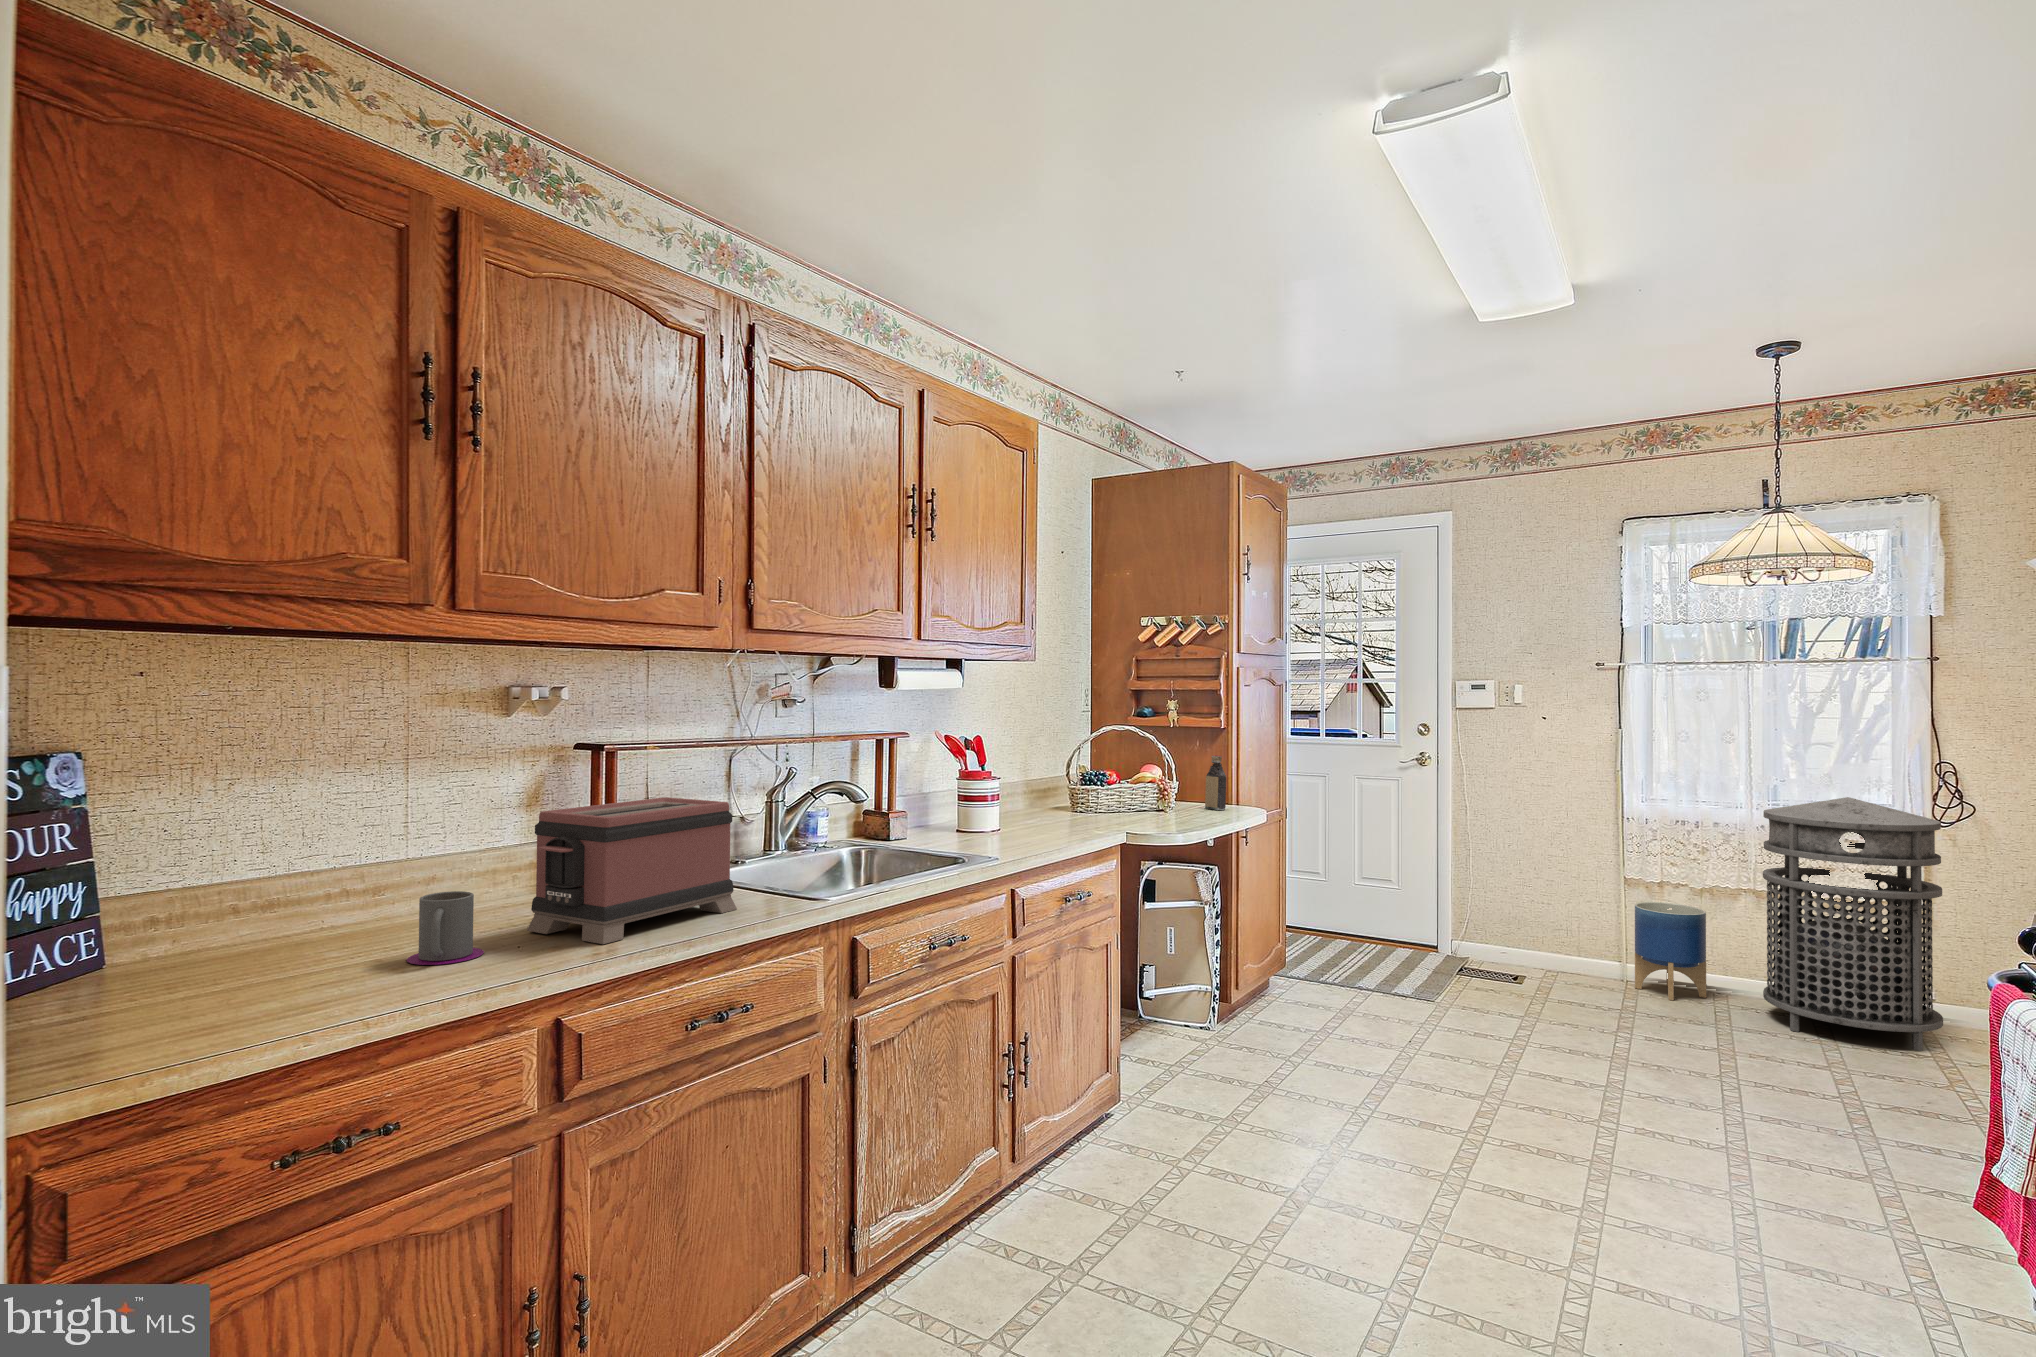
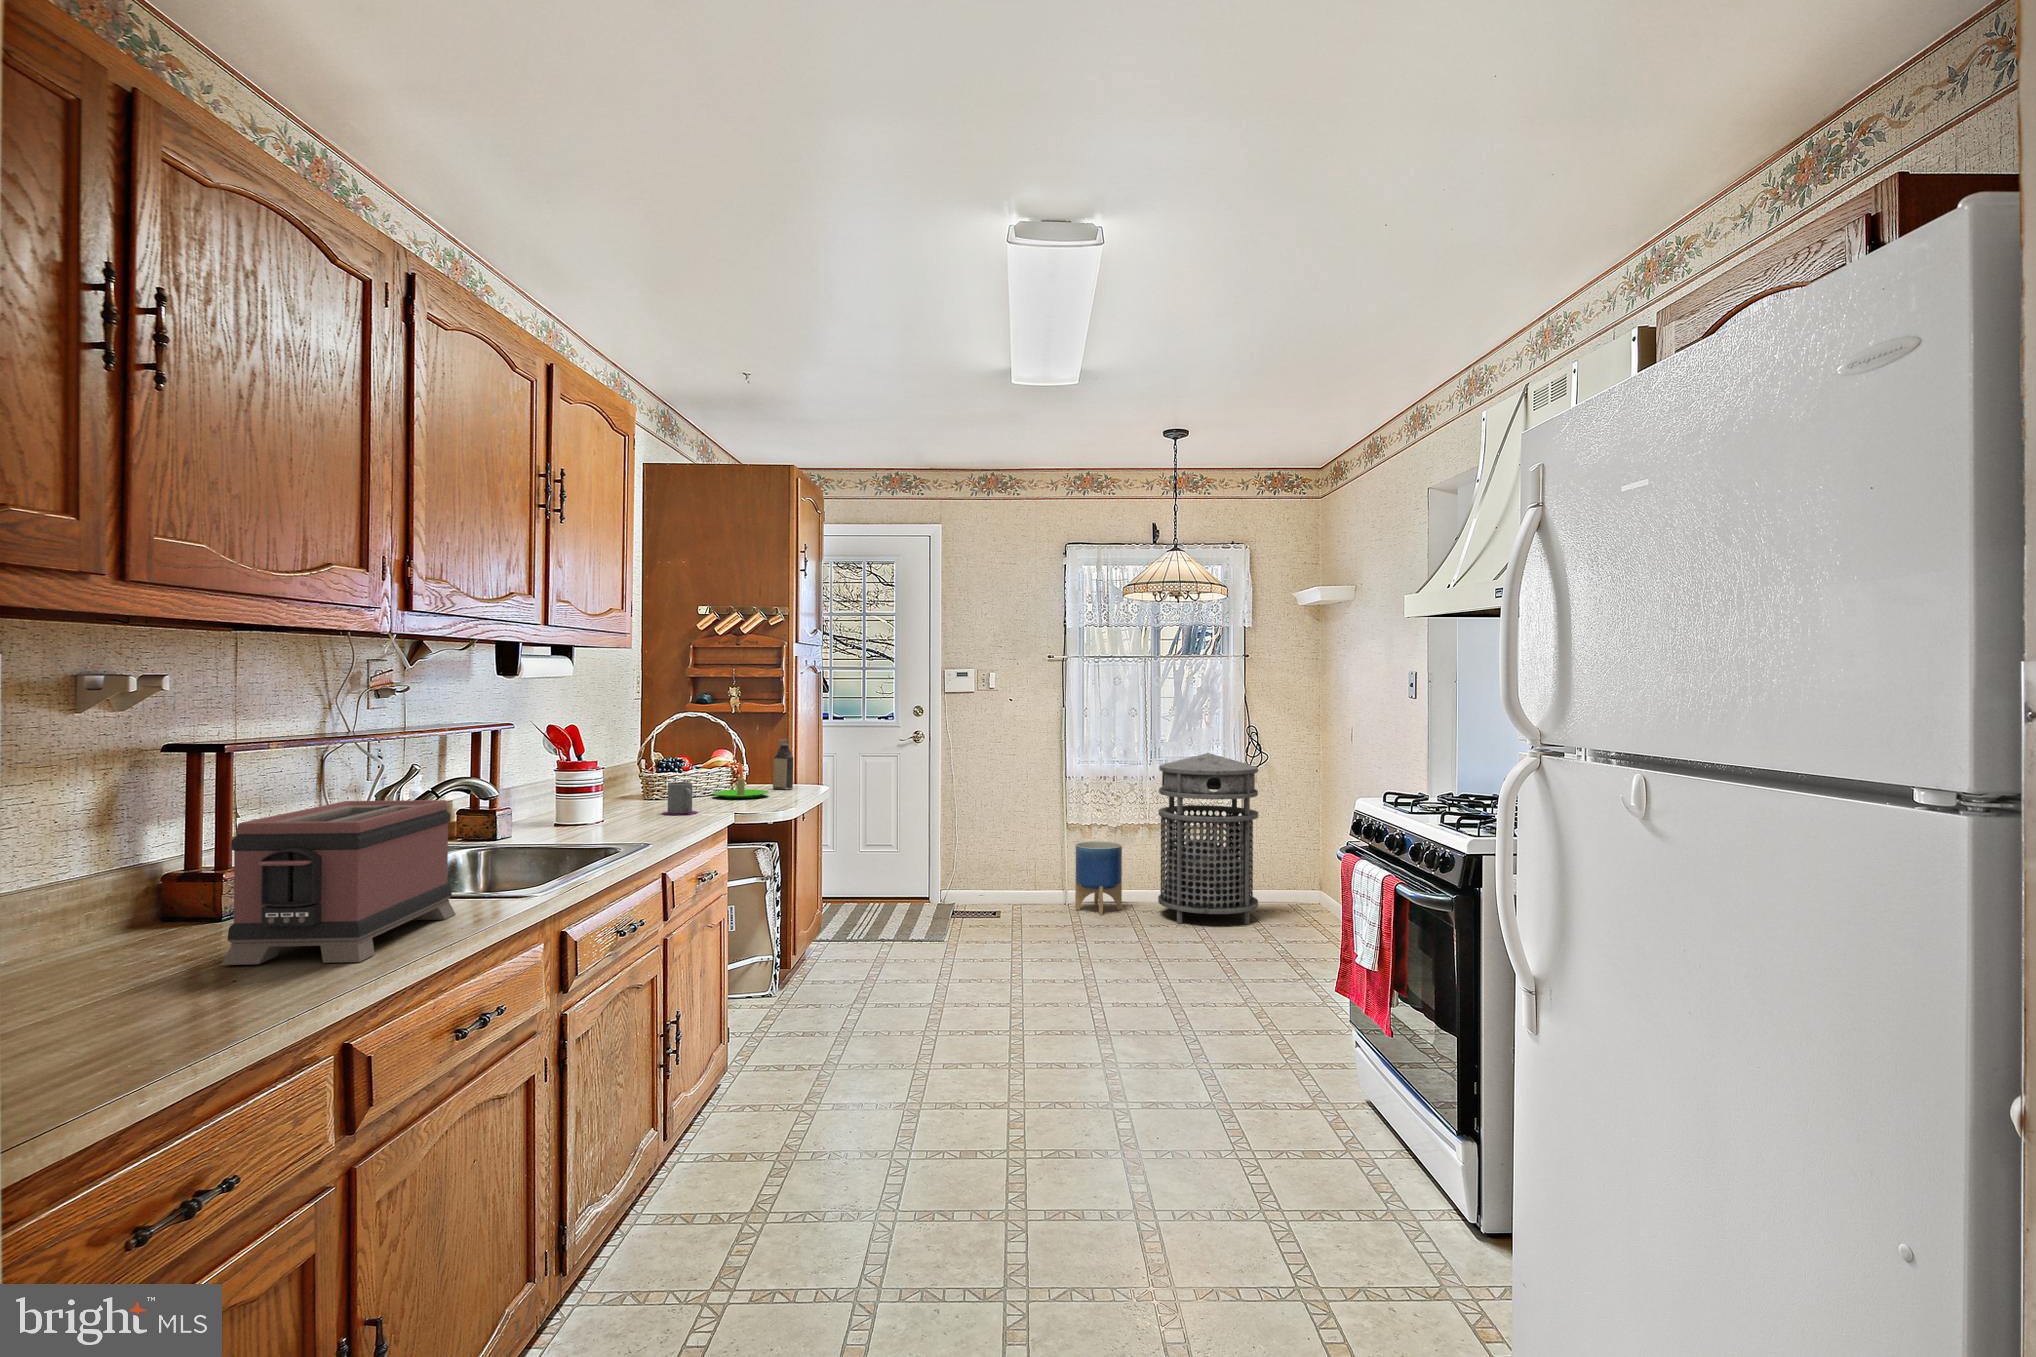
candle: none [1131,777,1189,816] -> present [713,761,769,799]
mug: present [407,891,484,965] -> present [663,782,697,815]

